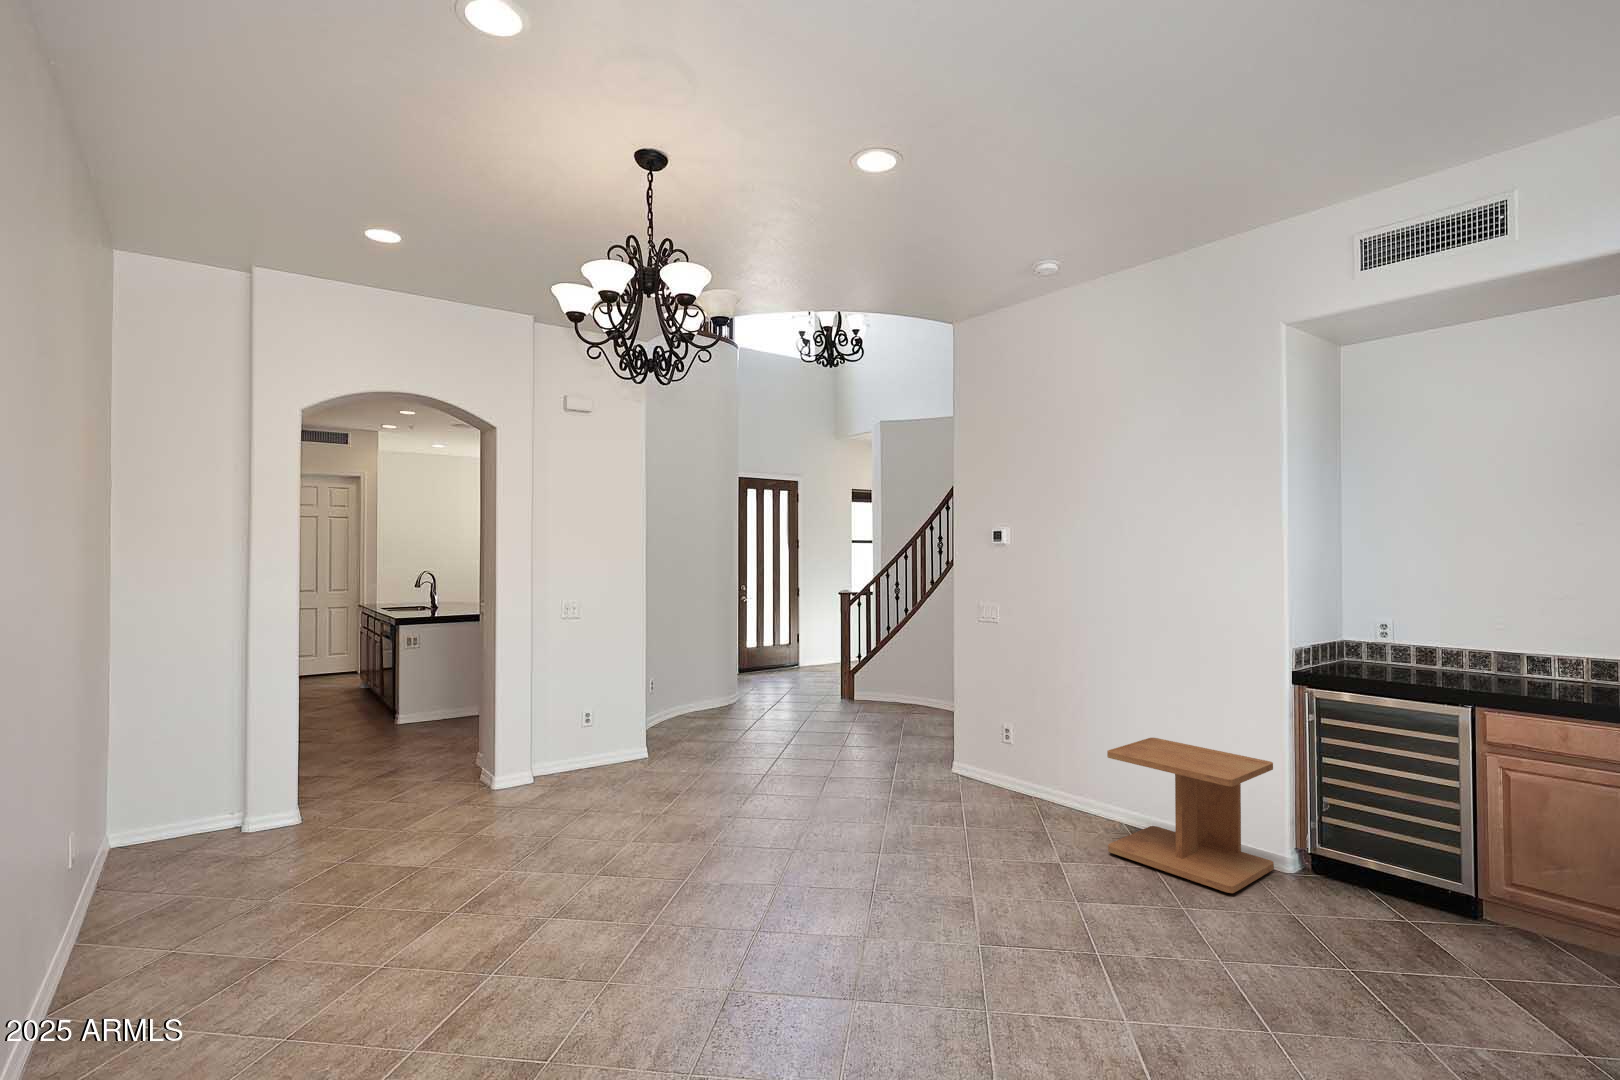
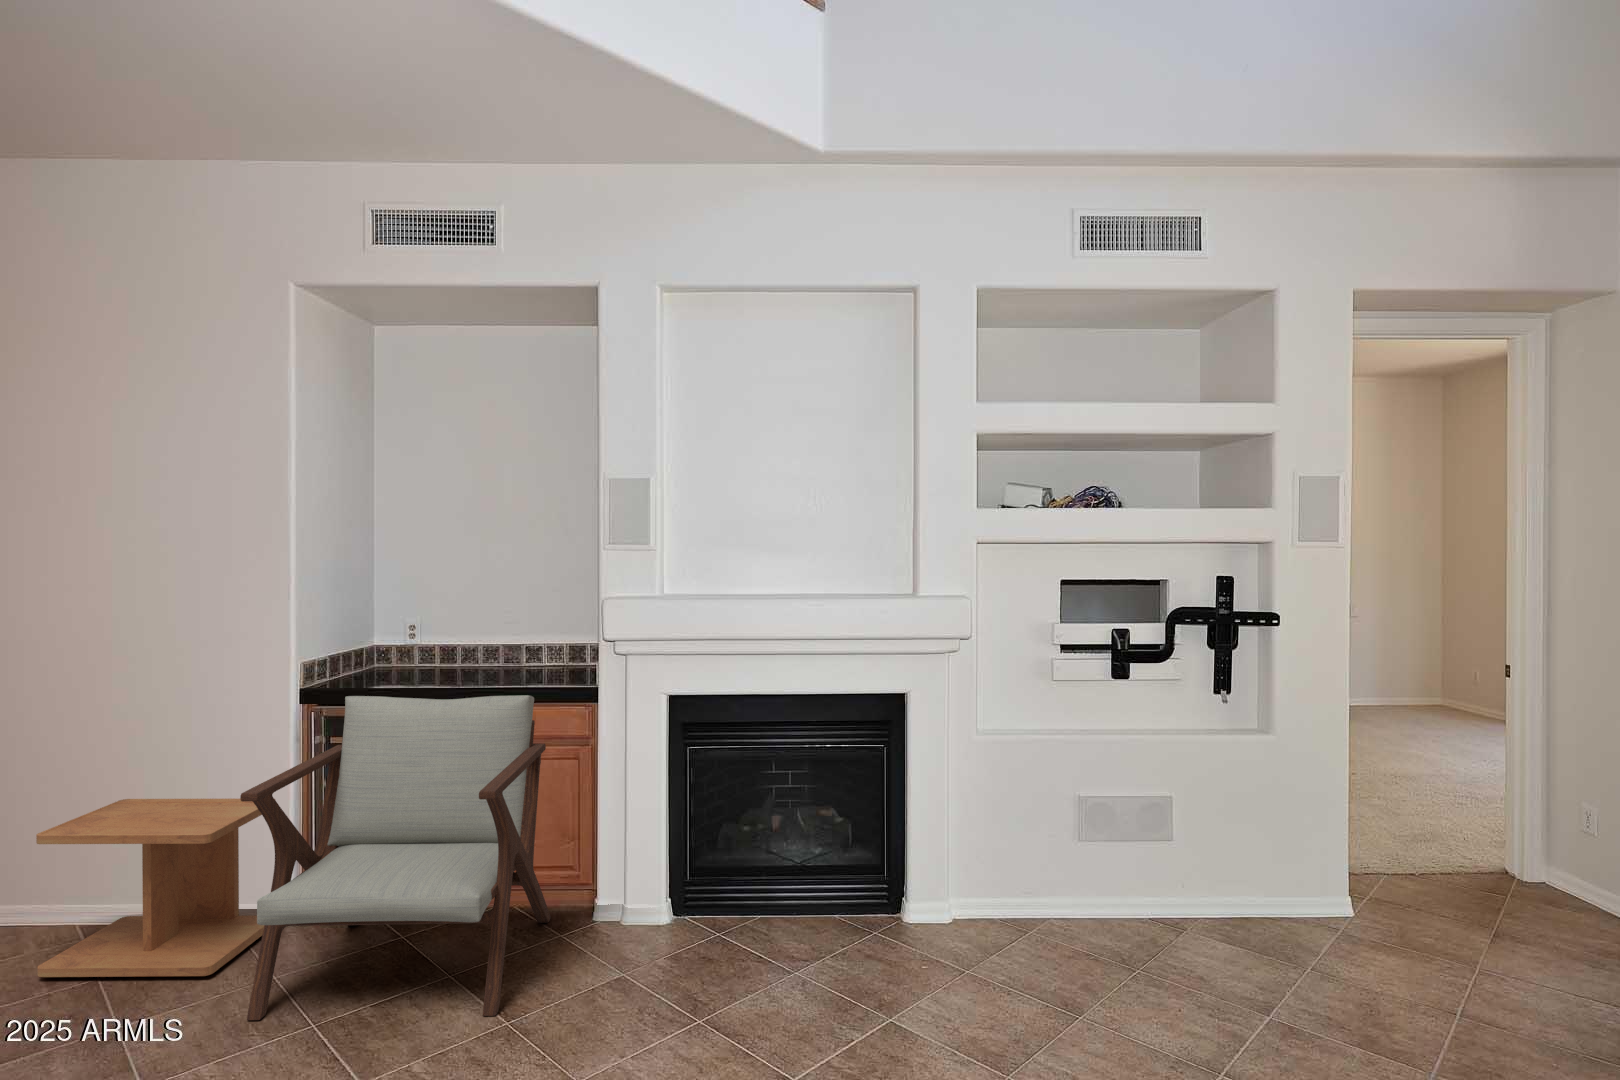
lounge chair: none [1270,684,1593,1044] -> present [240,695,551,1020]

